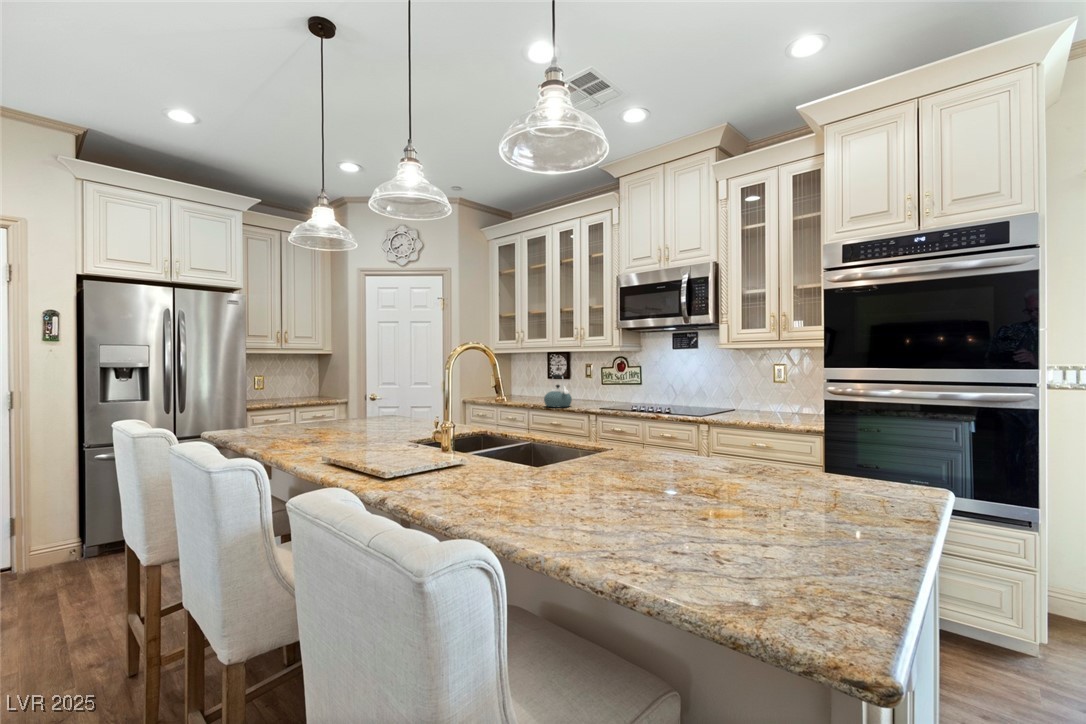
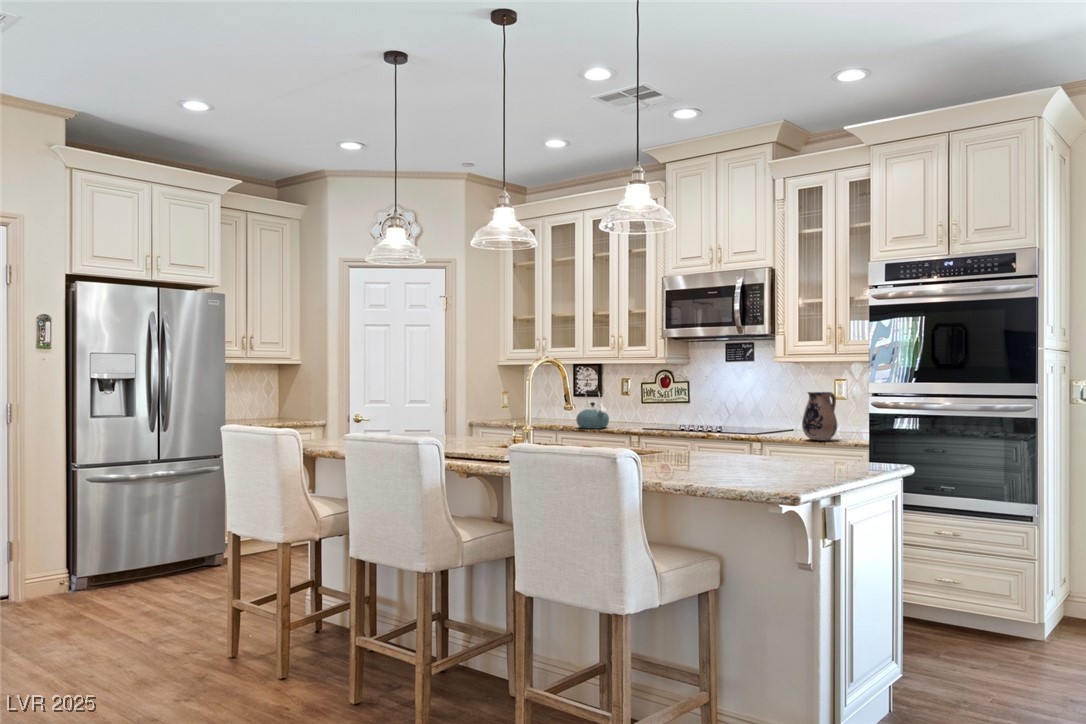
ceramic pitcher: none [750,377,786,425] -> present [802,392,837,441]

